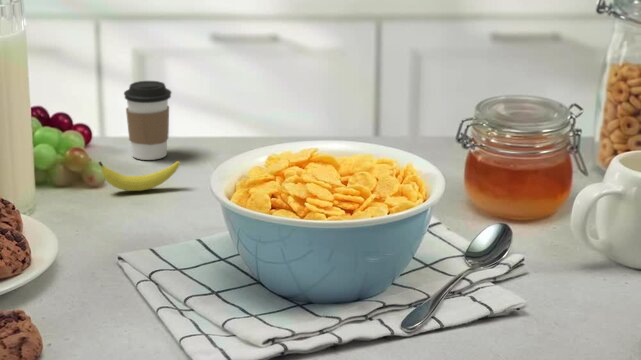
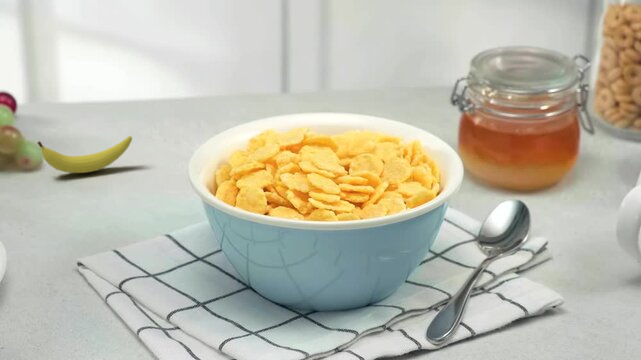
coffee cup: present [124,81,171,160] -> none [58,40,113,132]

